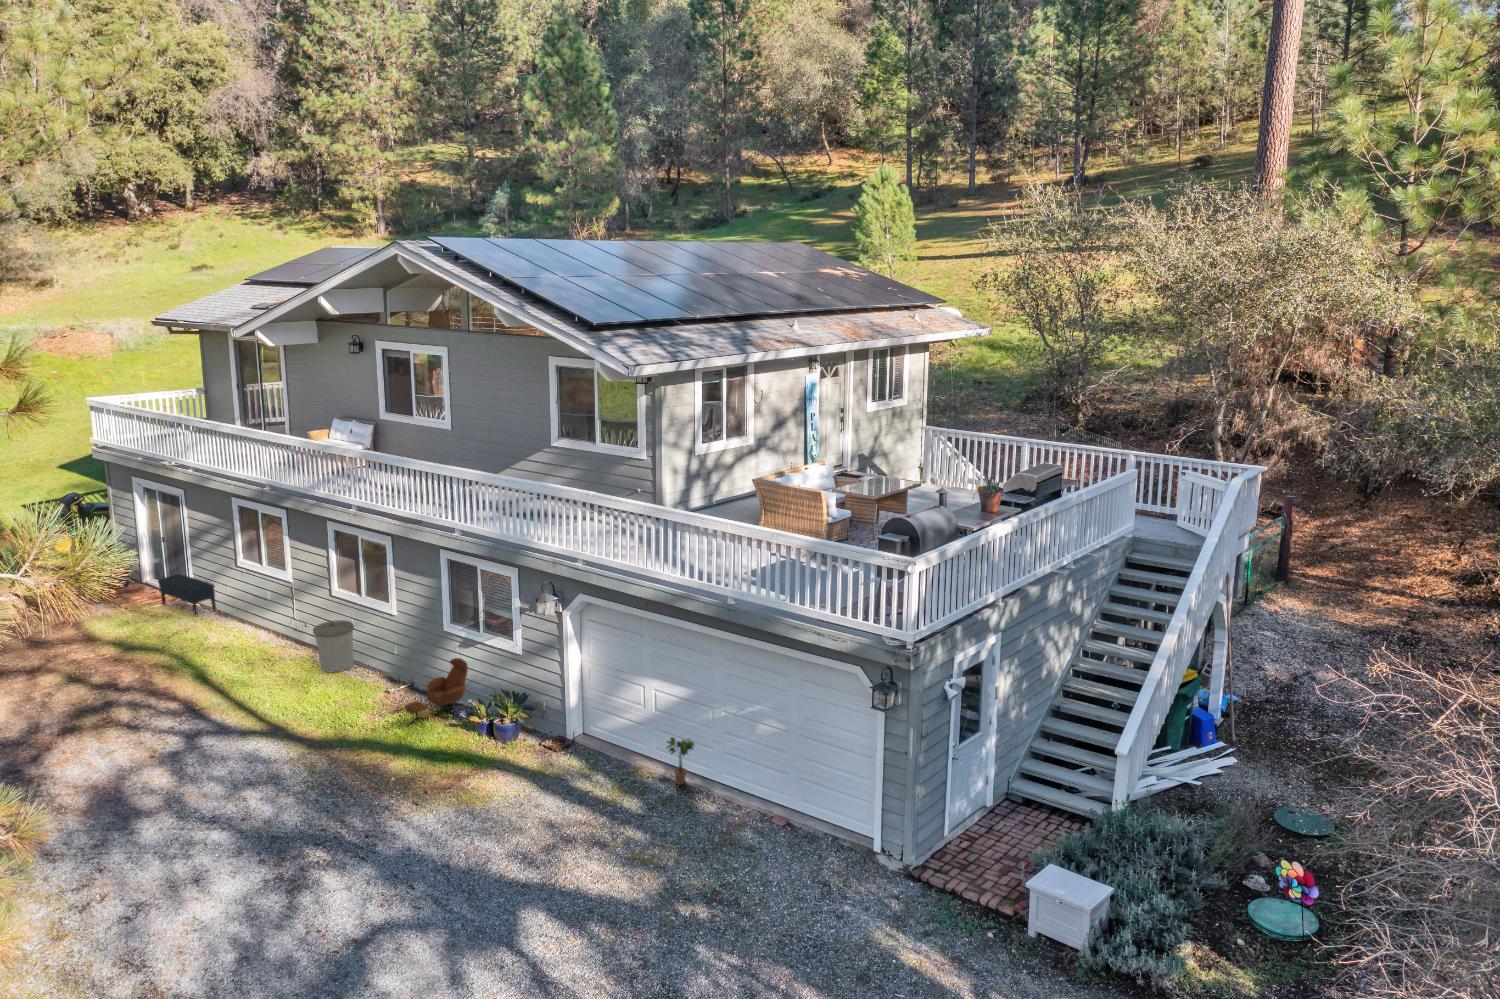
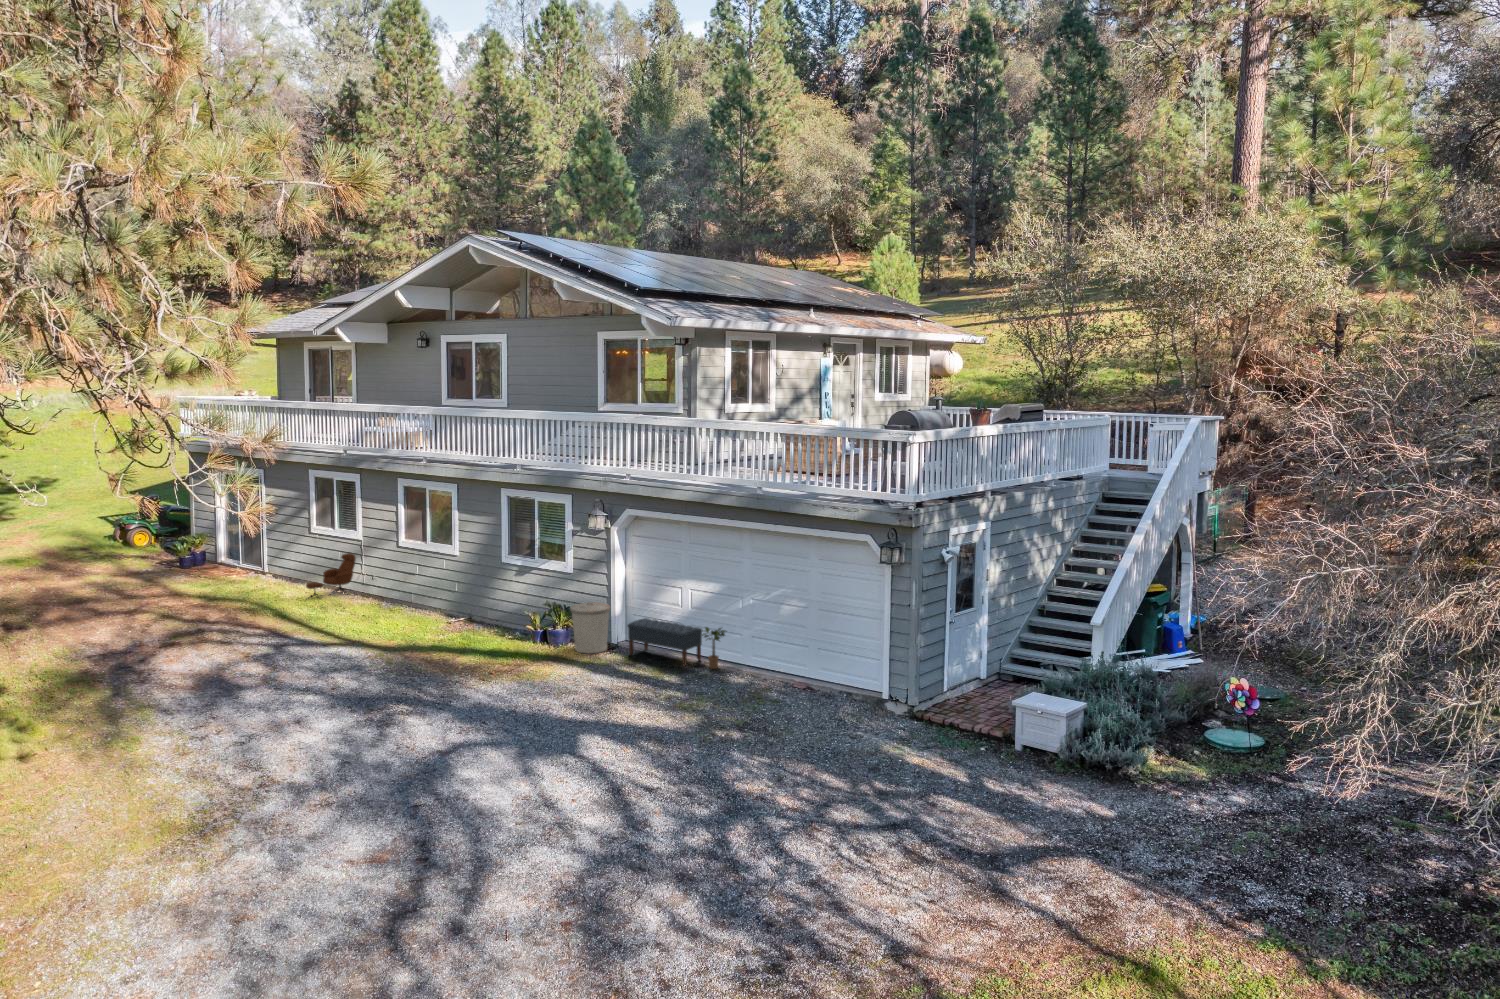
bench: present [158,574,216,616] -> present [628,618,702,666]
trash can: present [313,620,354,673] -> present [570,603,610,653]
lounge chair: present [405,658,468,723] -> present [306,553,356,597]

